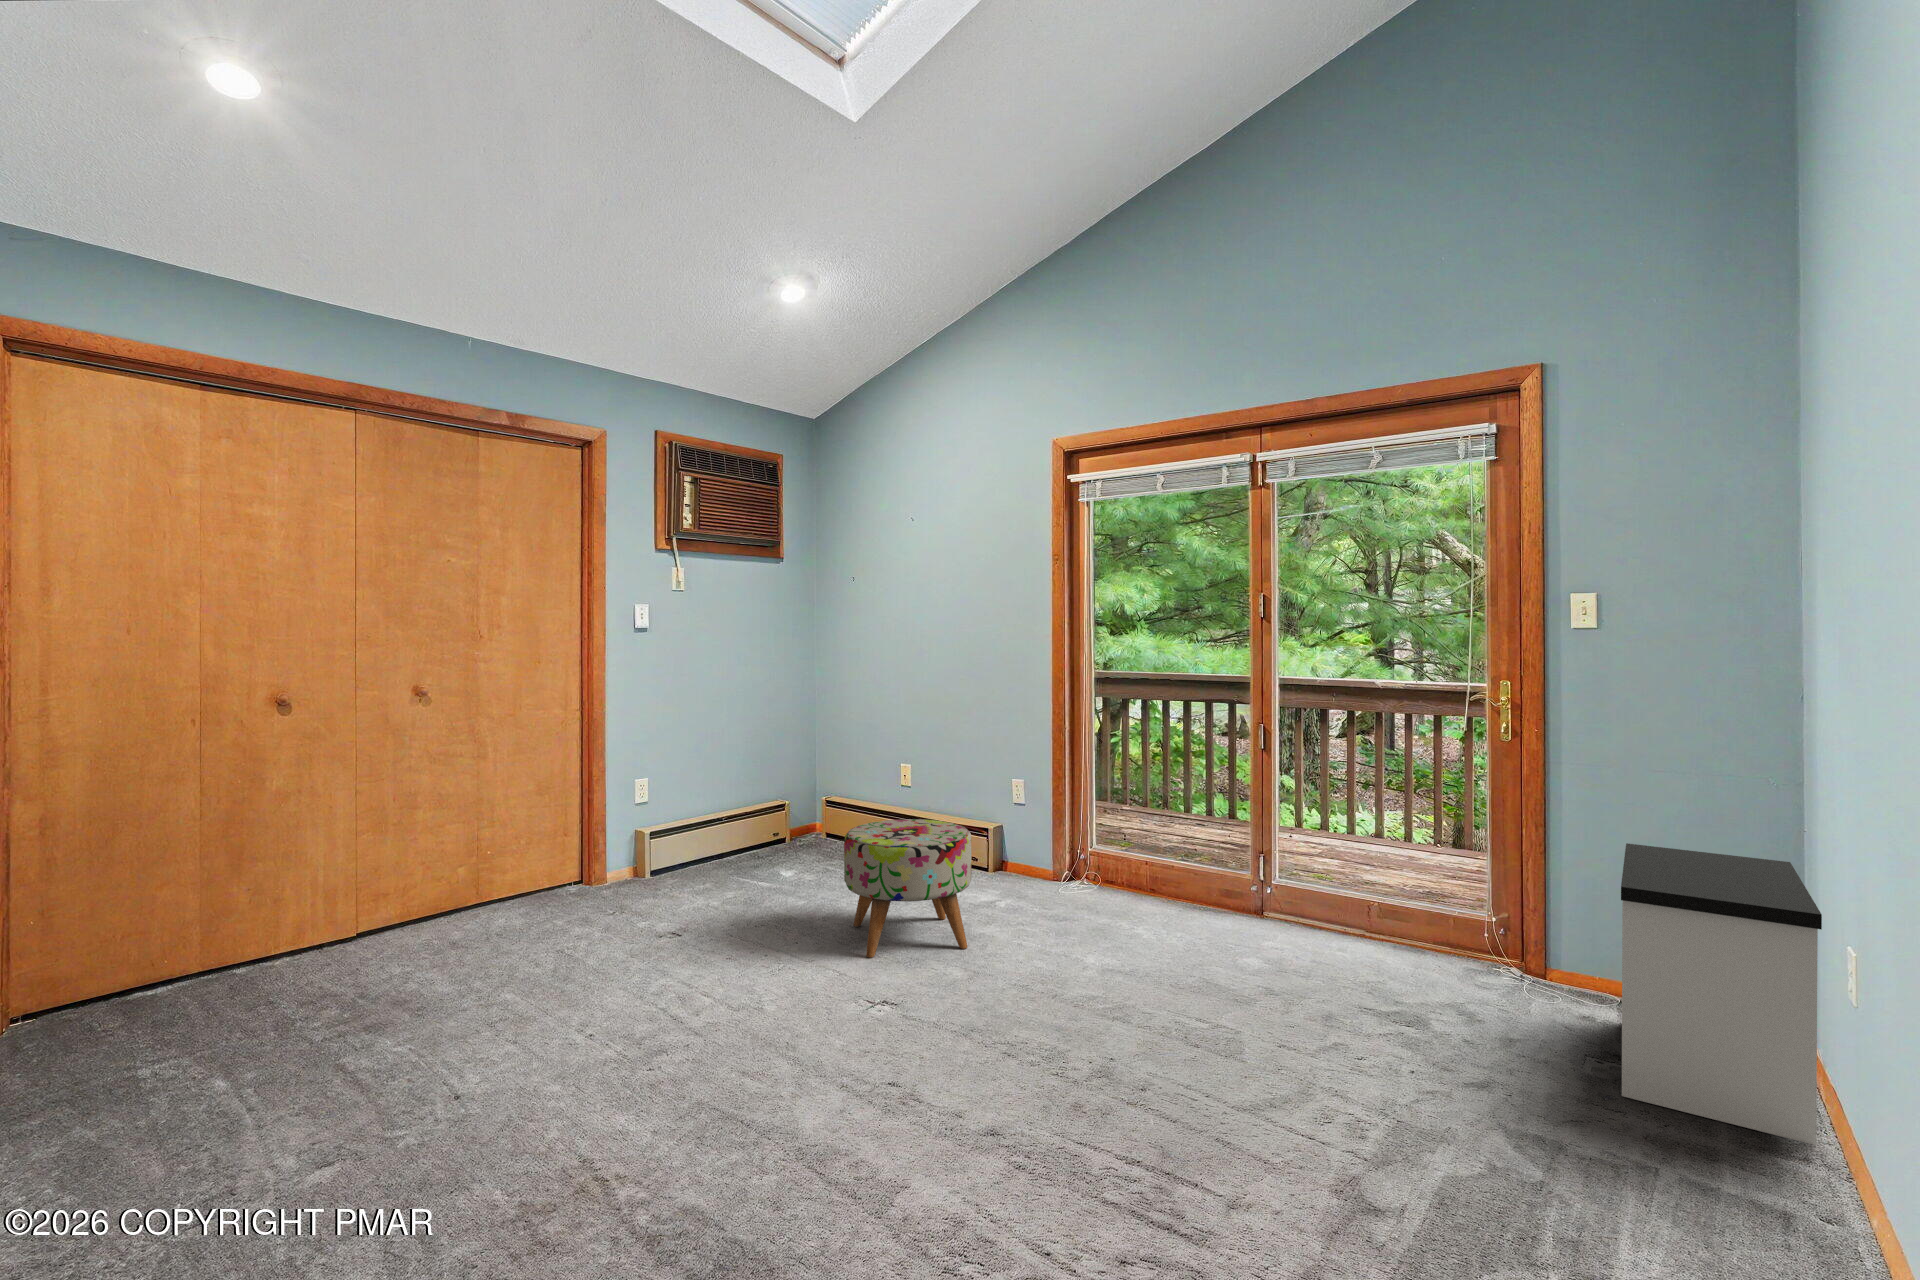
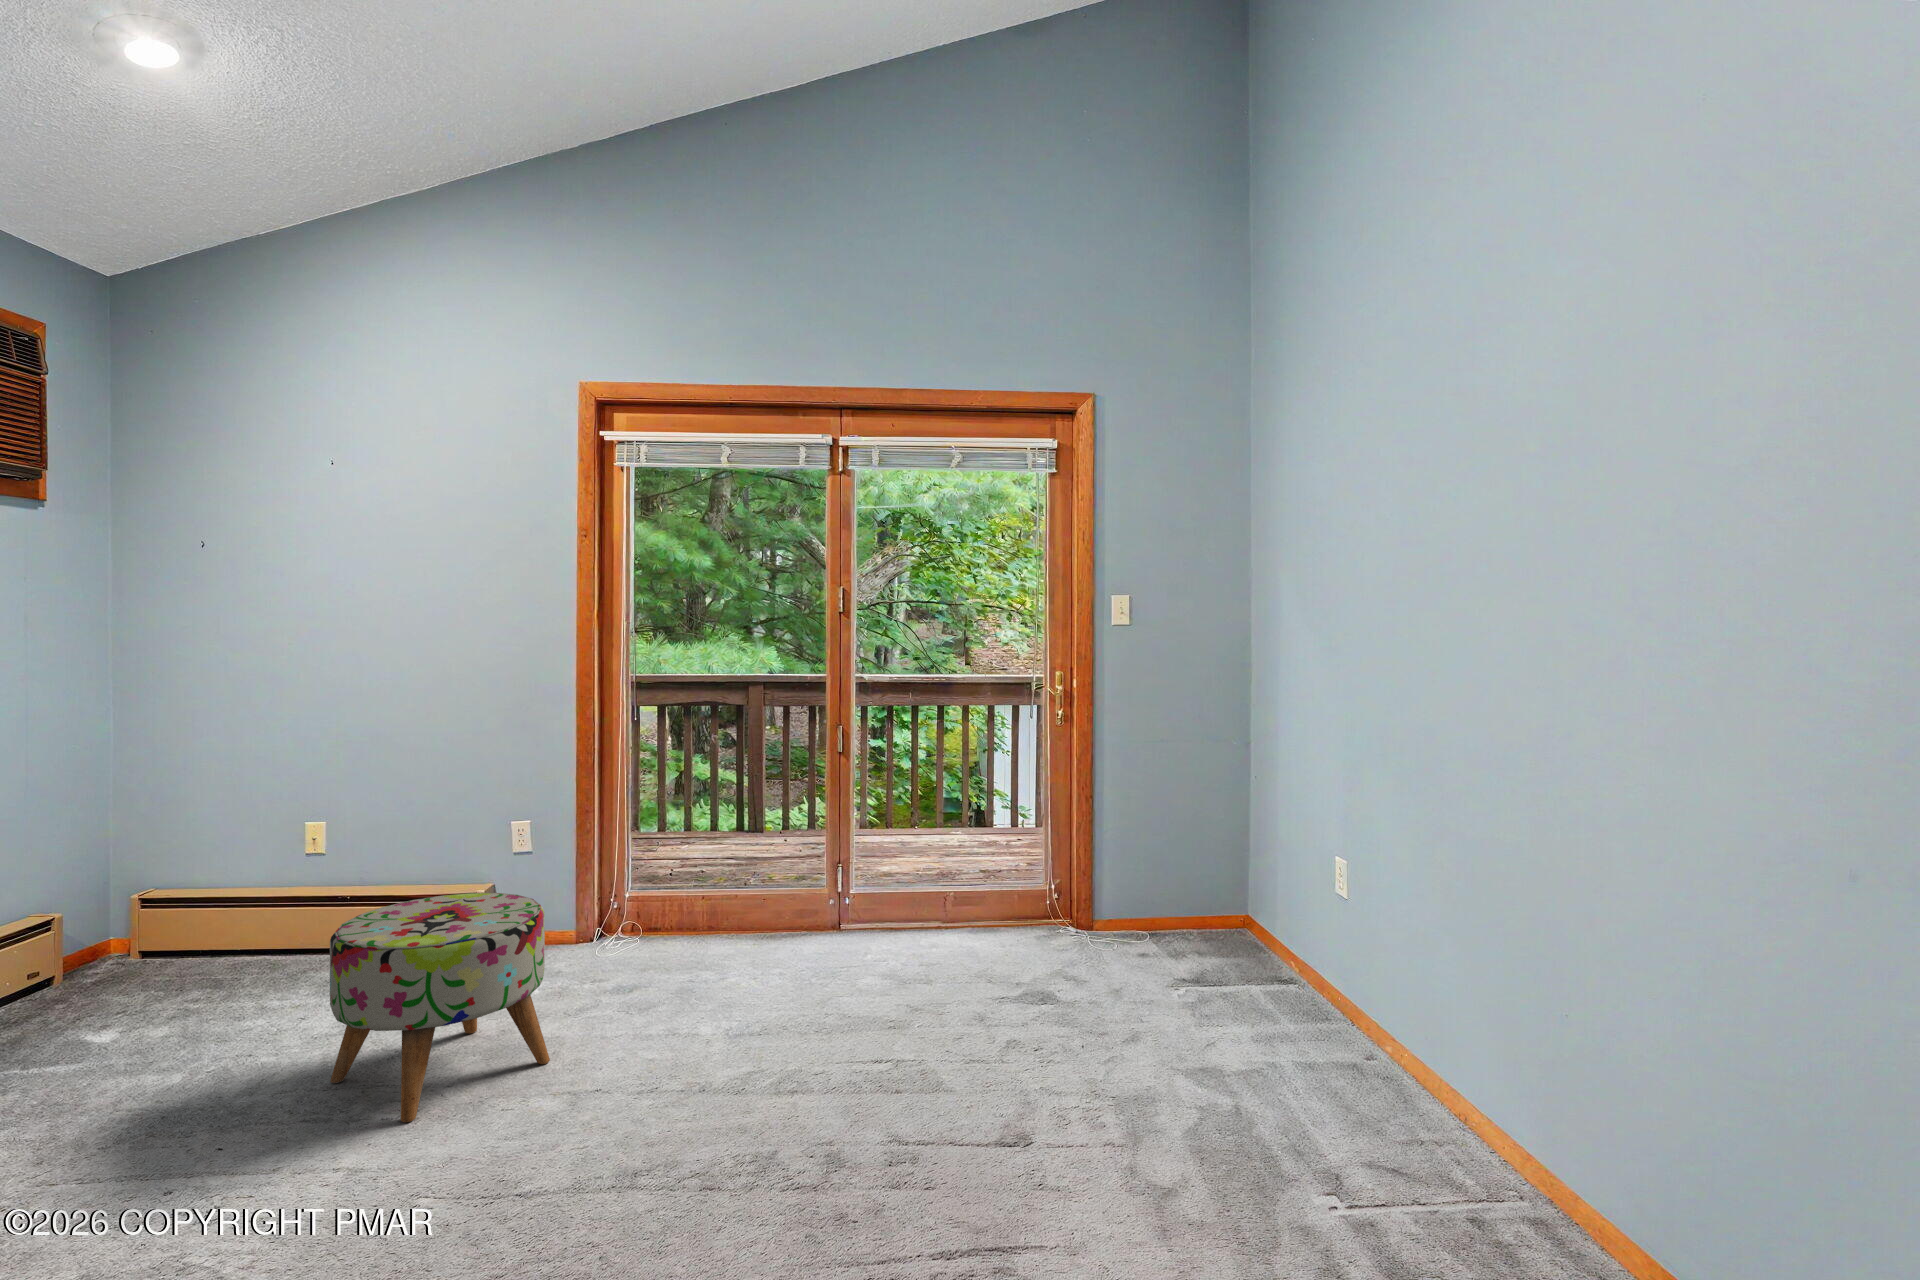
side table: present [1621,843,1822,1145] -> none [1172,802,1348,1011]

